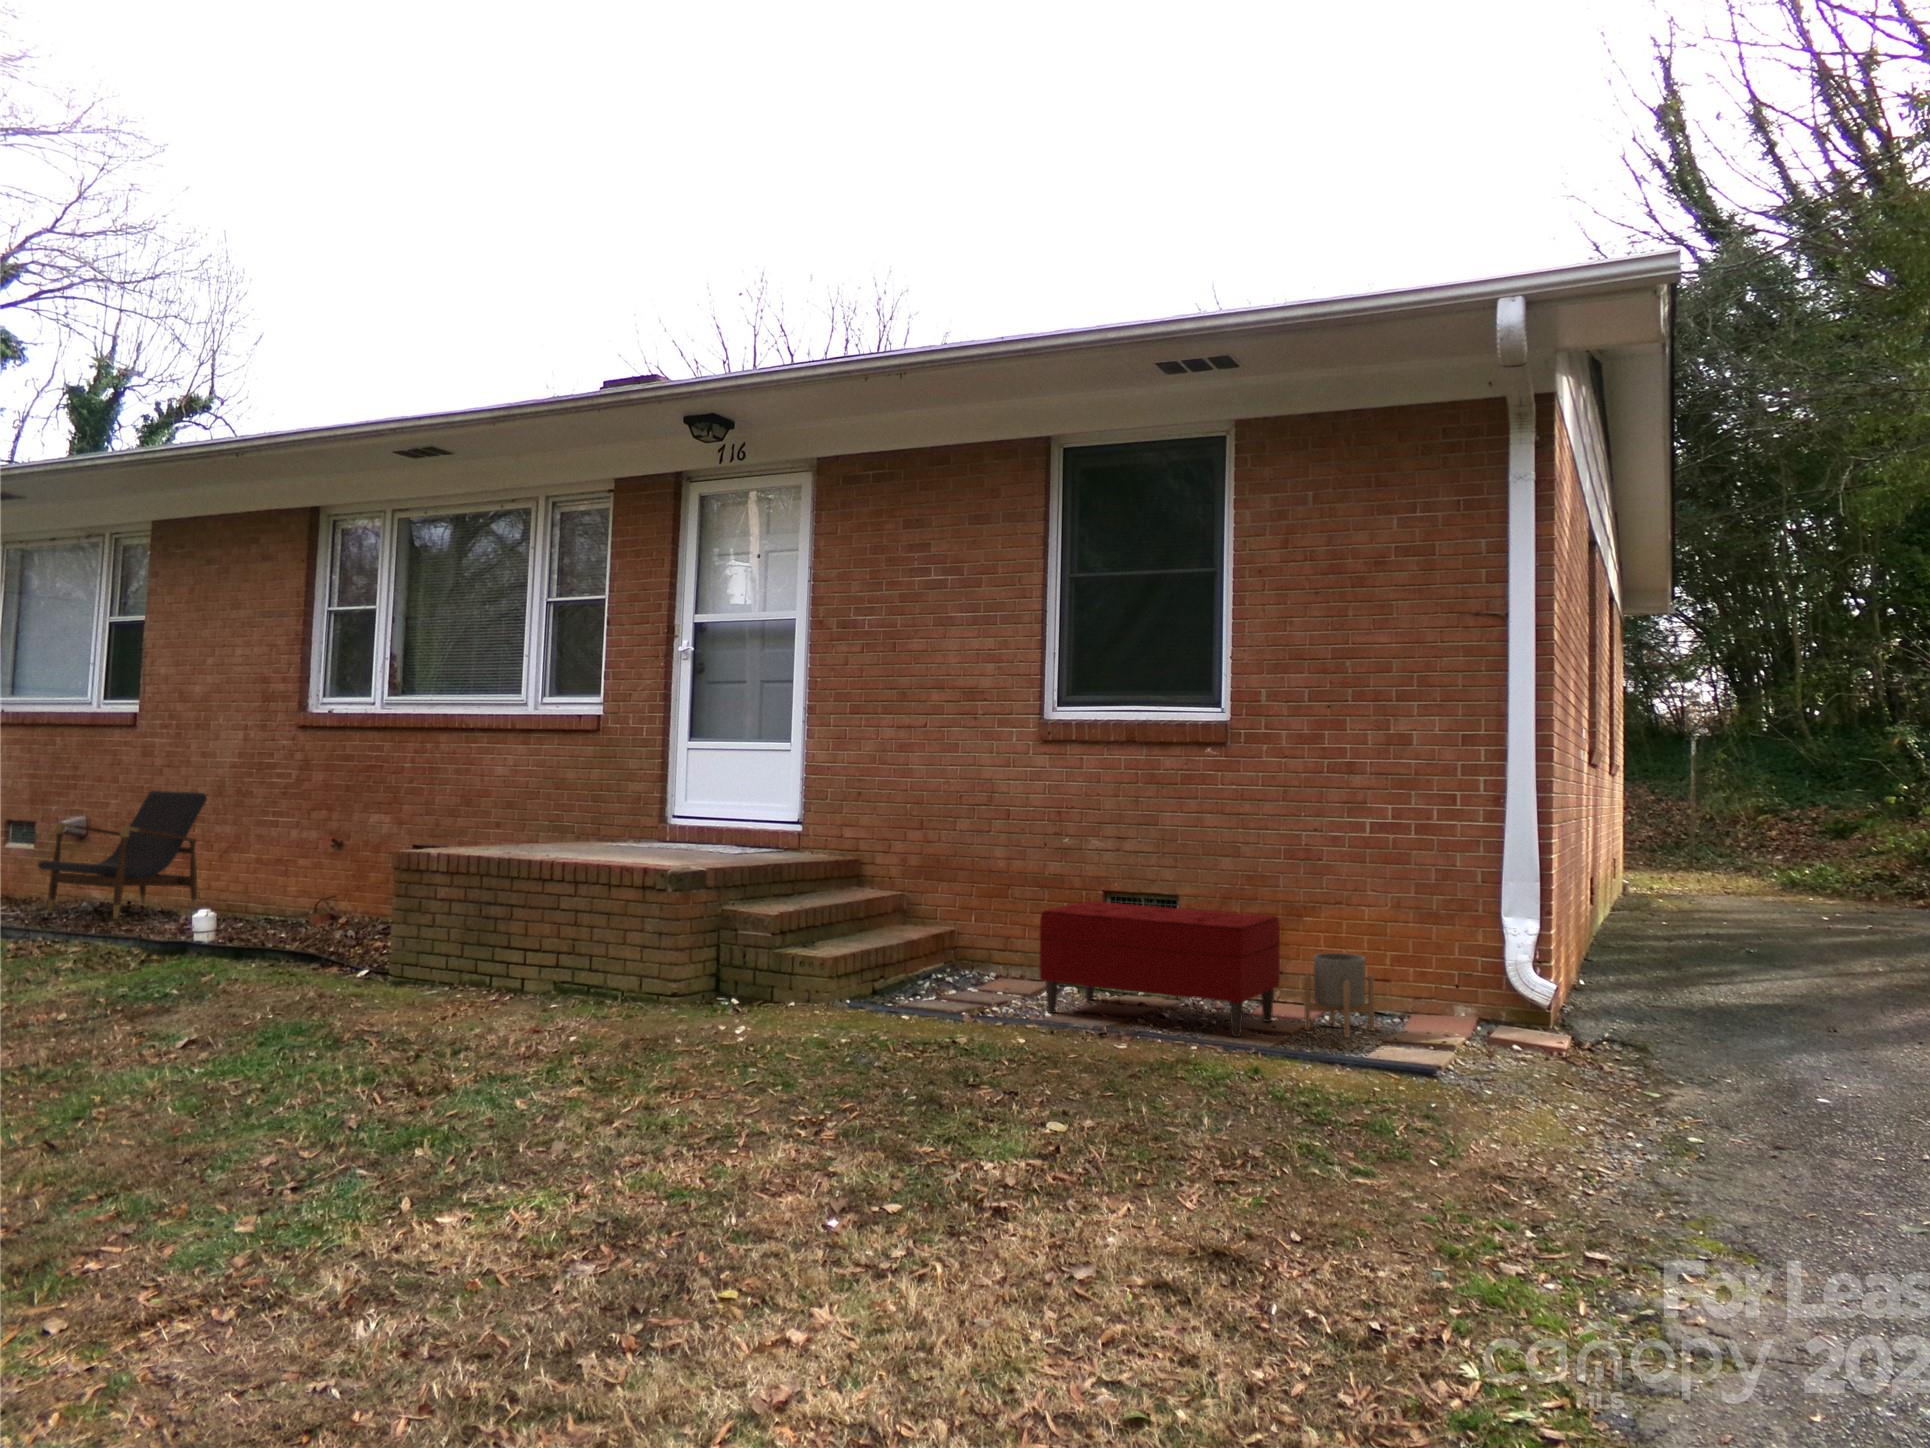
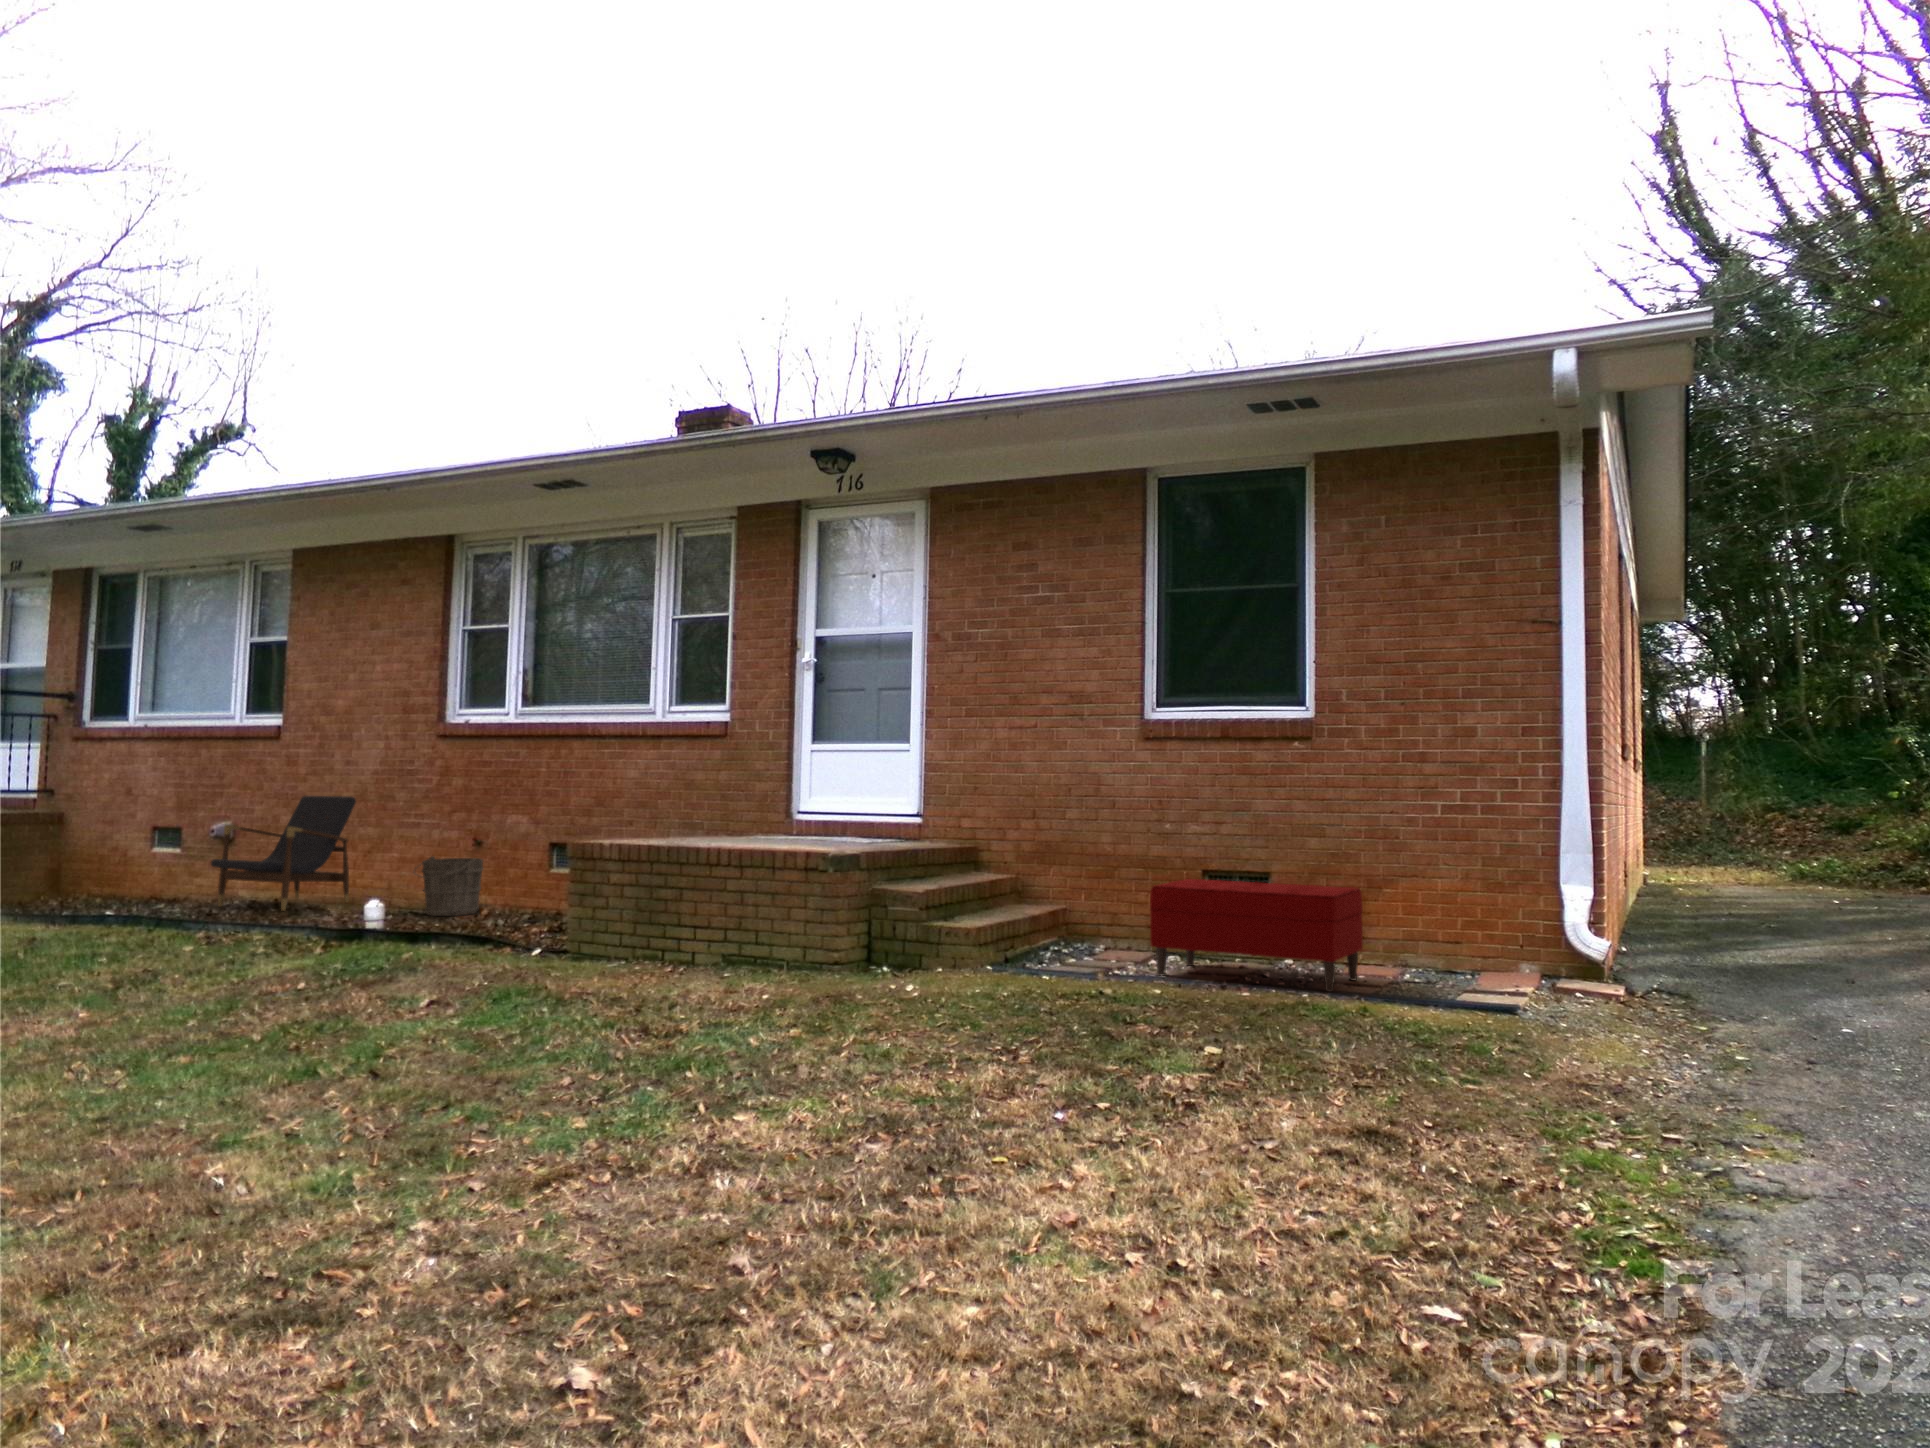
bucket: none [256,860,337,927] -> present [420,856,483,916]
planter: present [1304,953,1374,1037] -> none [1387,919,1448,991]

